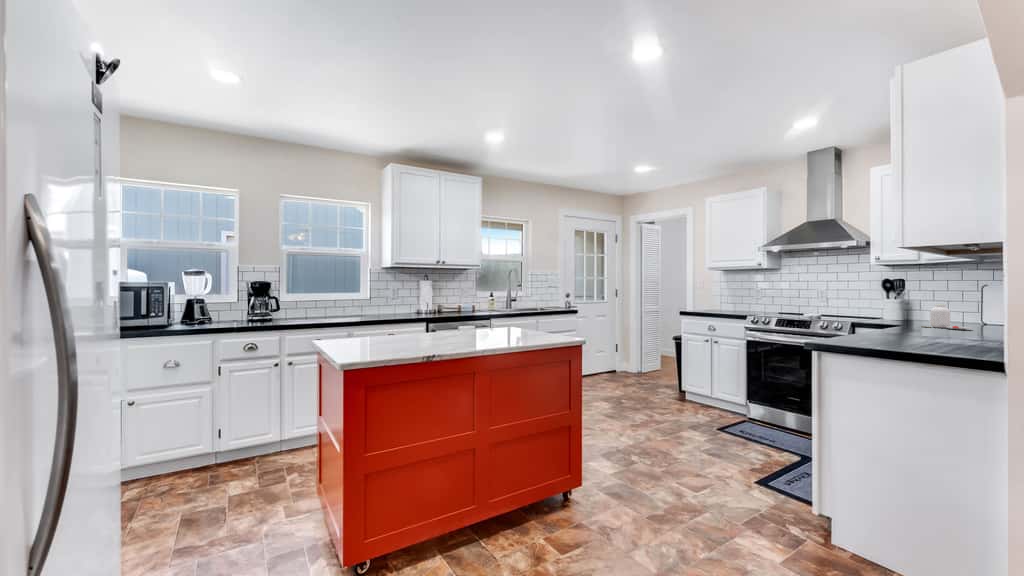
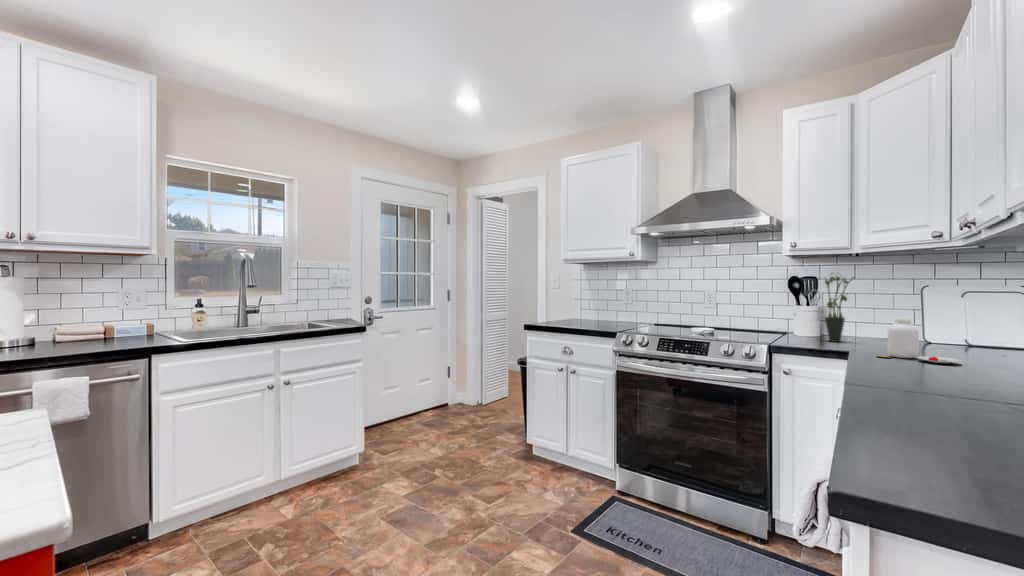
potted plant: none [902,276,928,322] -> present [825,273,854,342]

